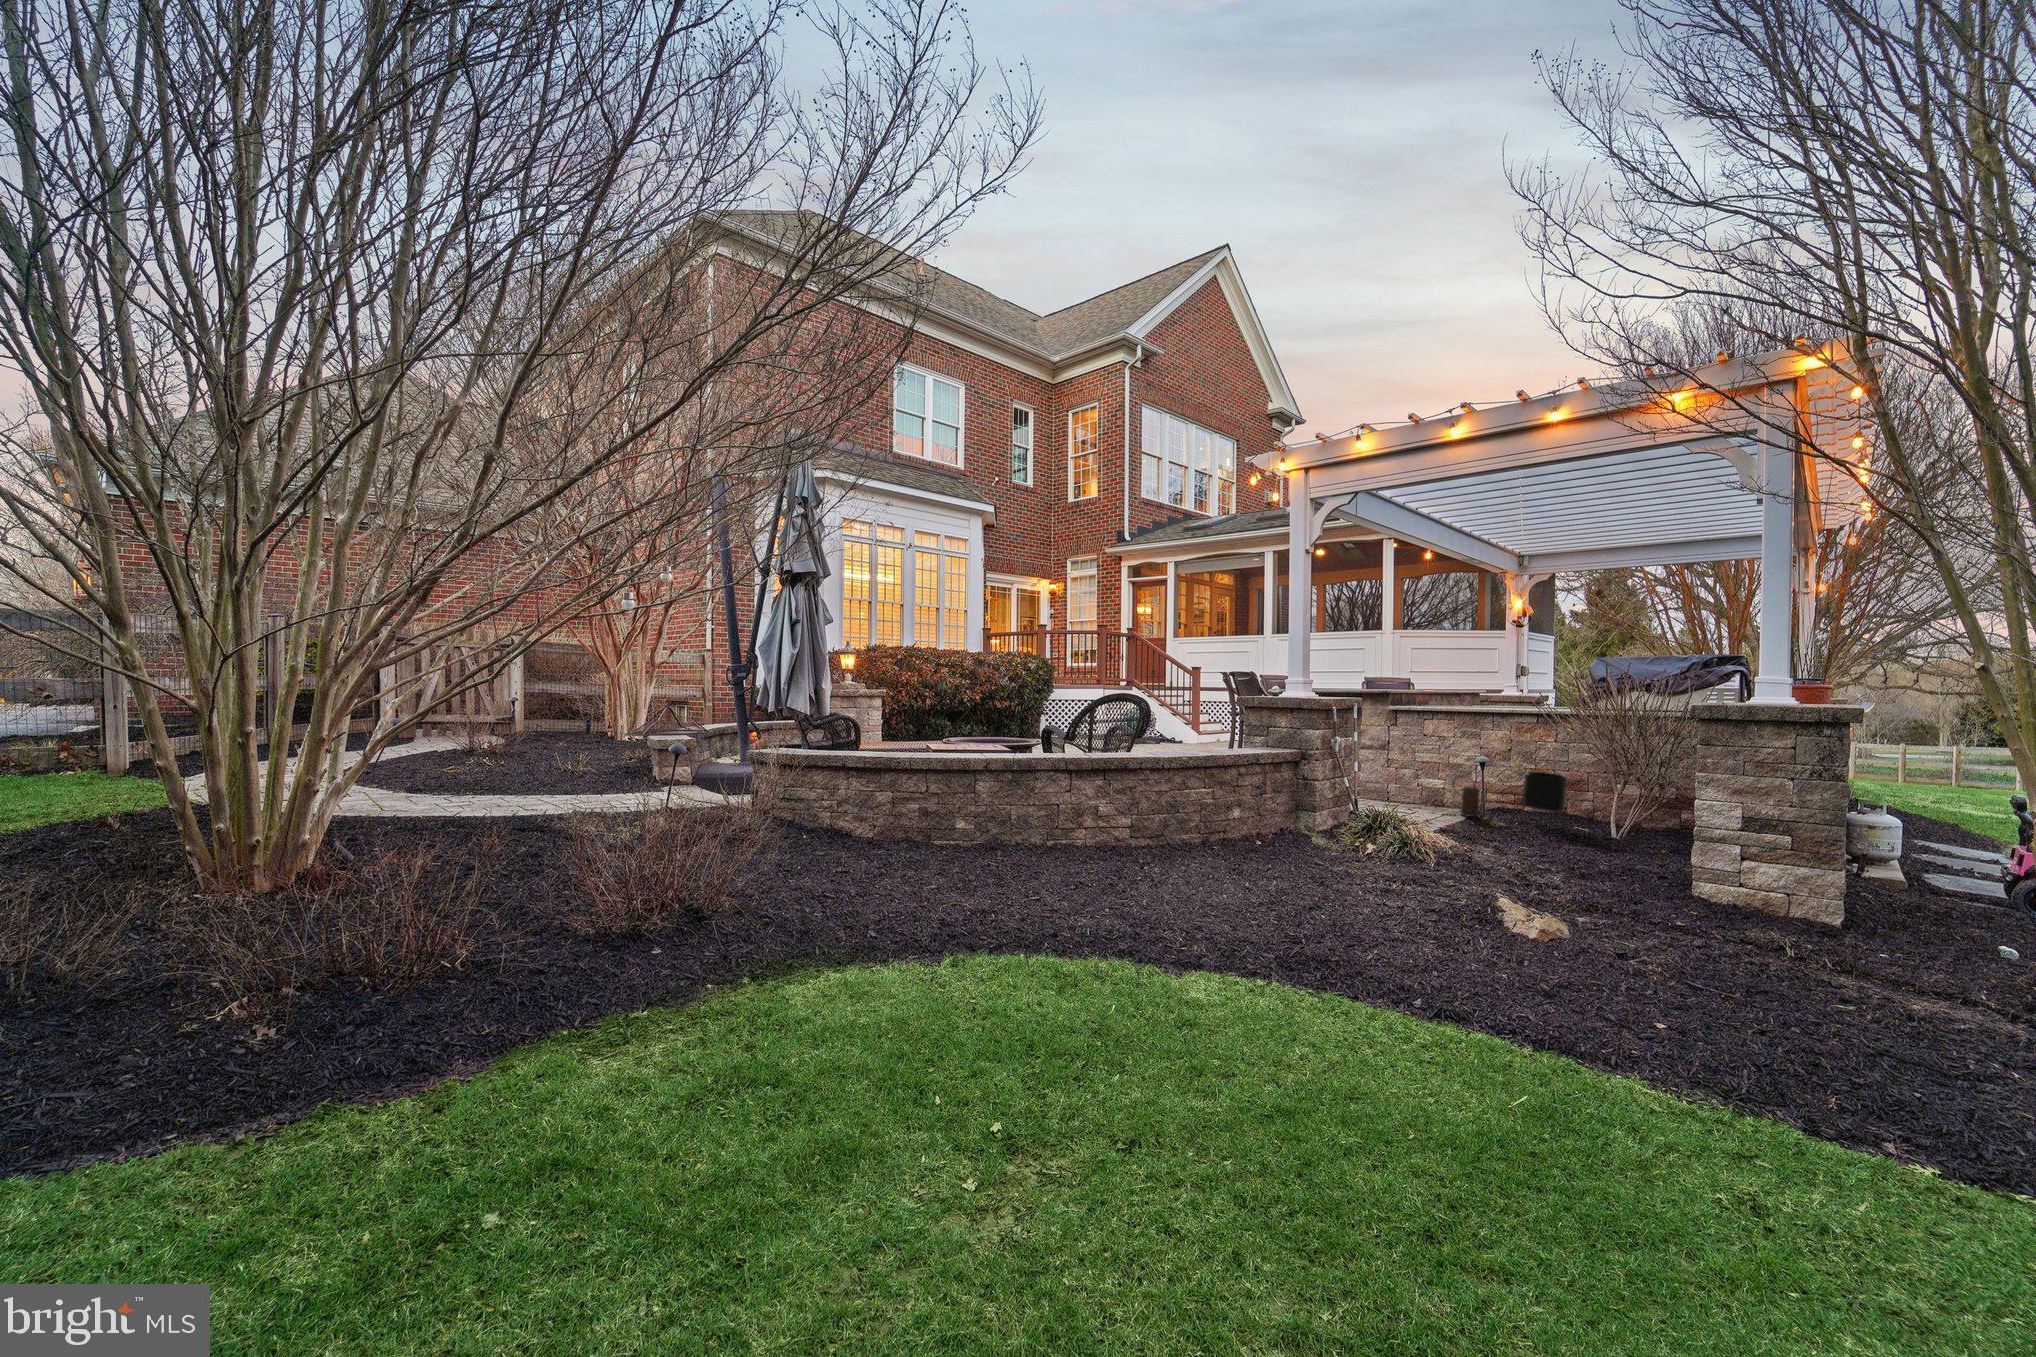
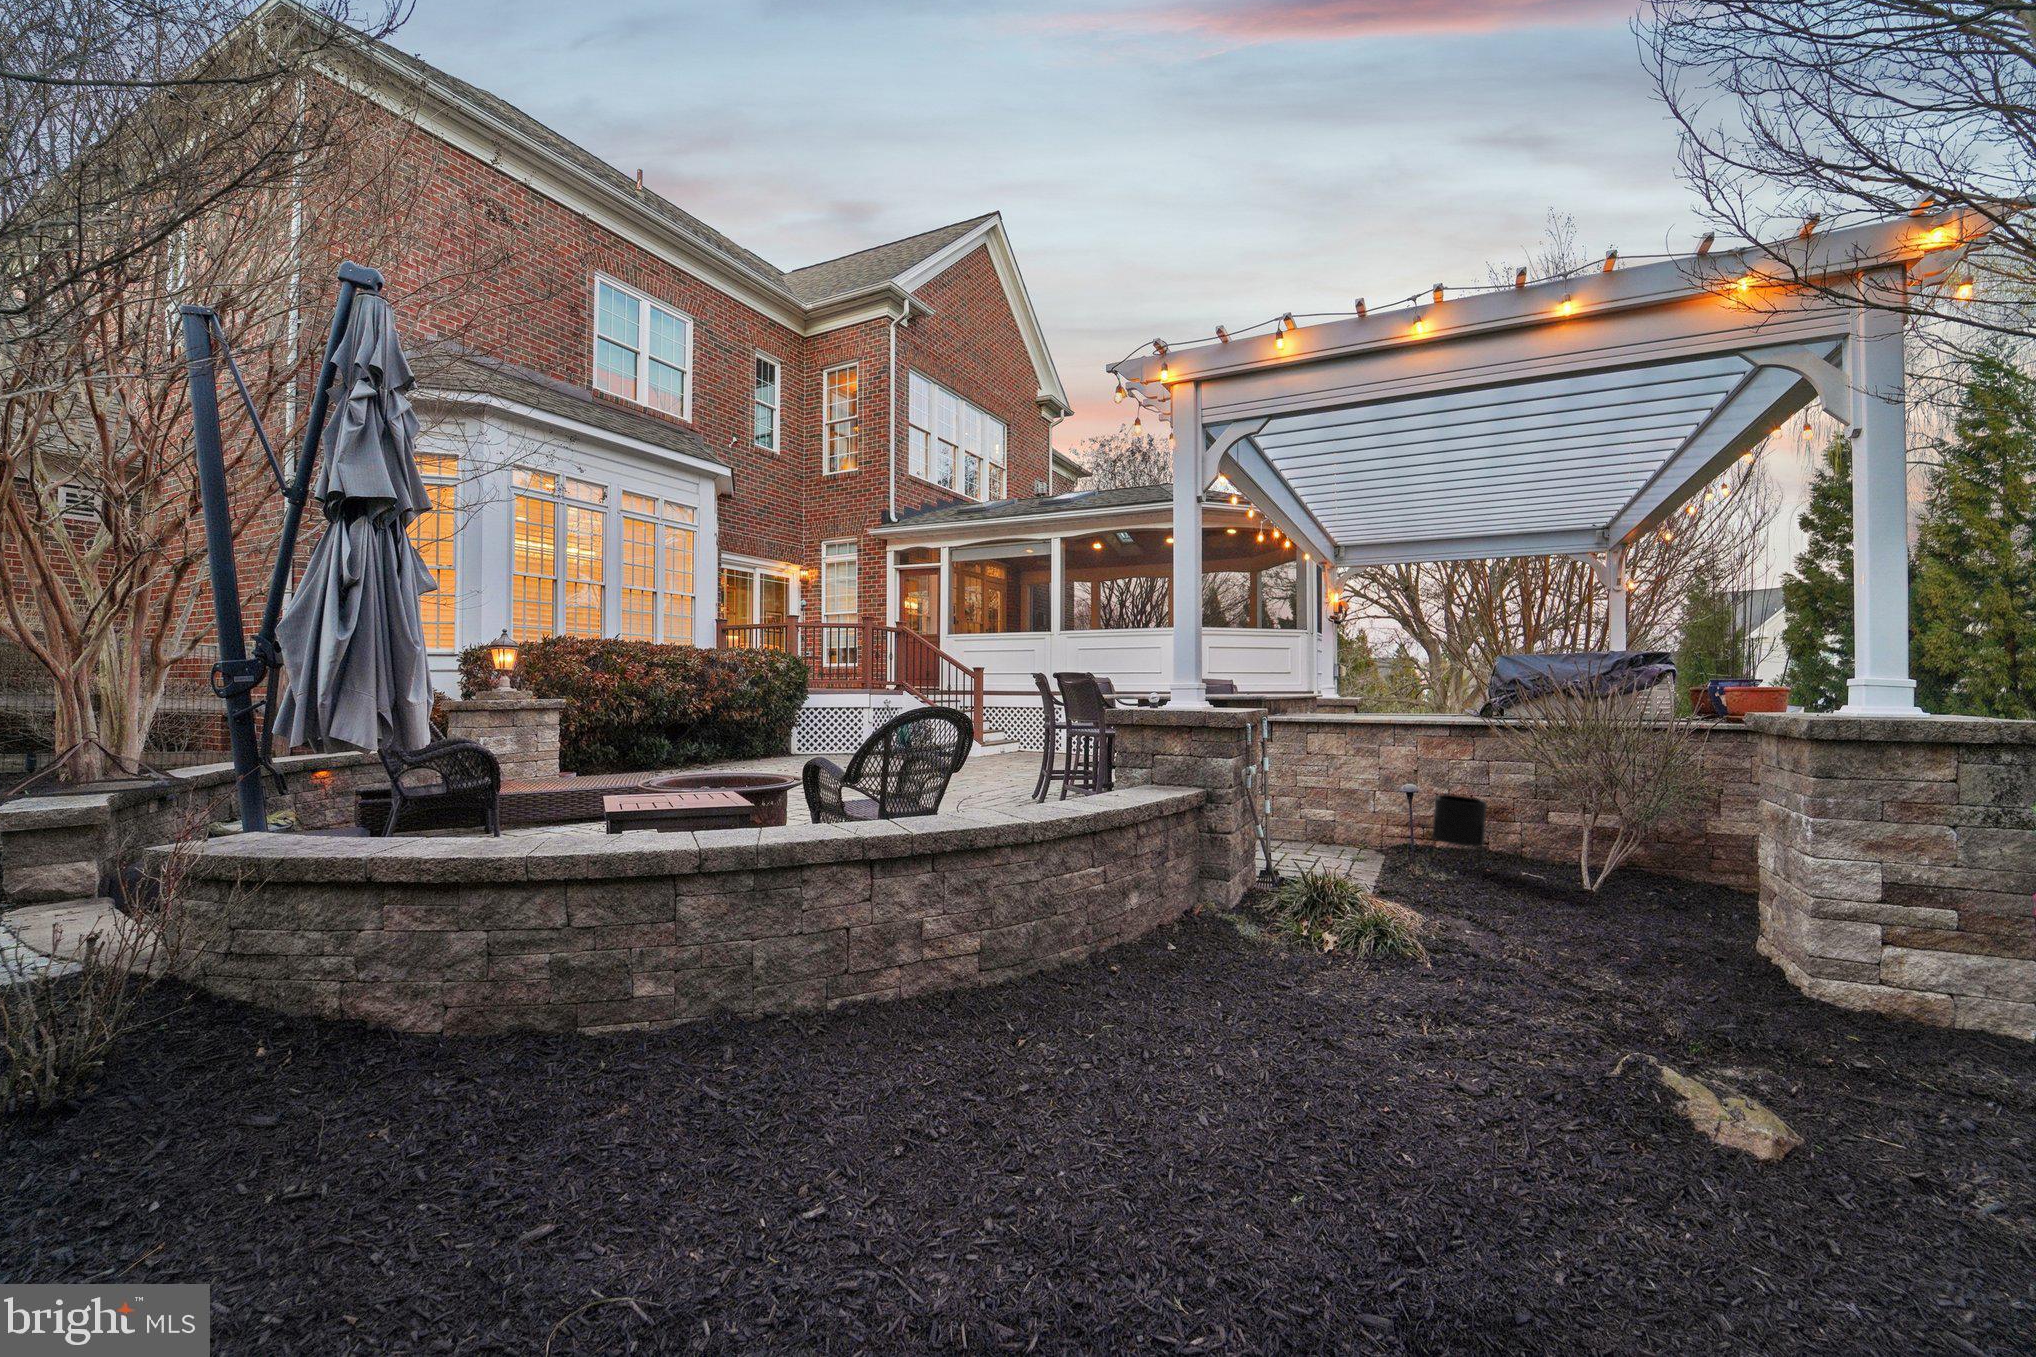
watering can: present [1453,776,1490,817] -> none [1346,802,1397,856]

